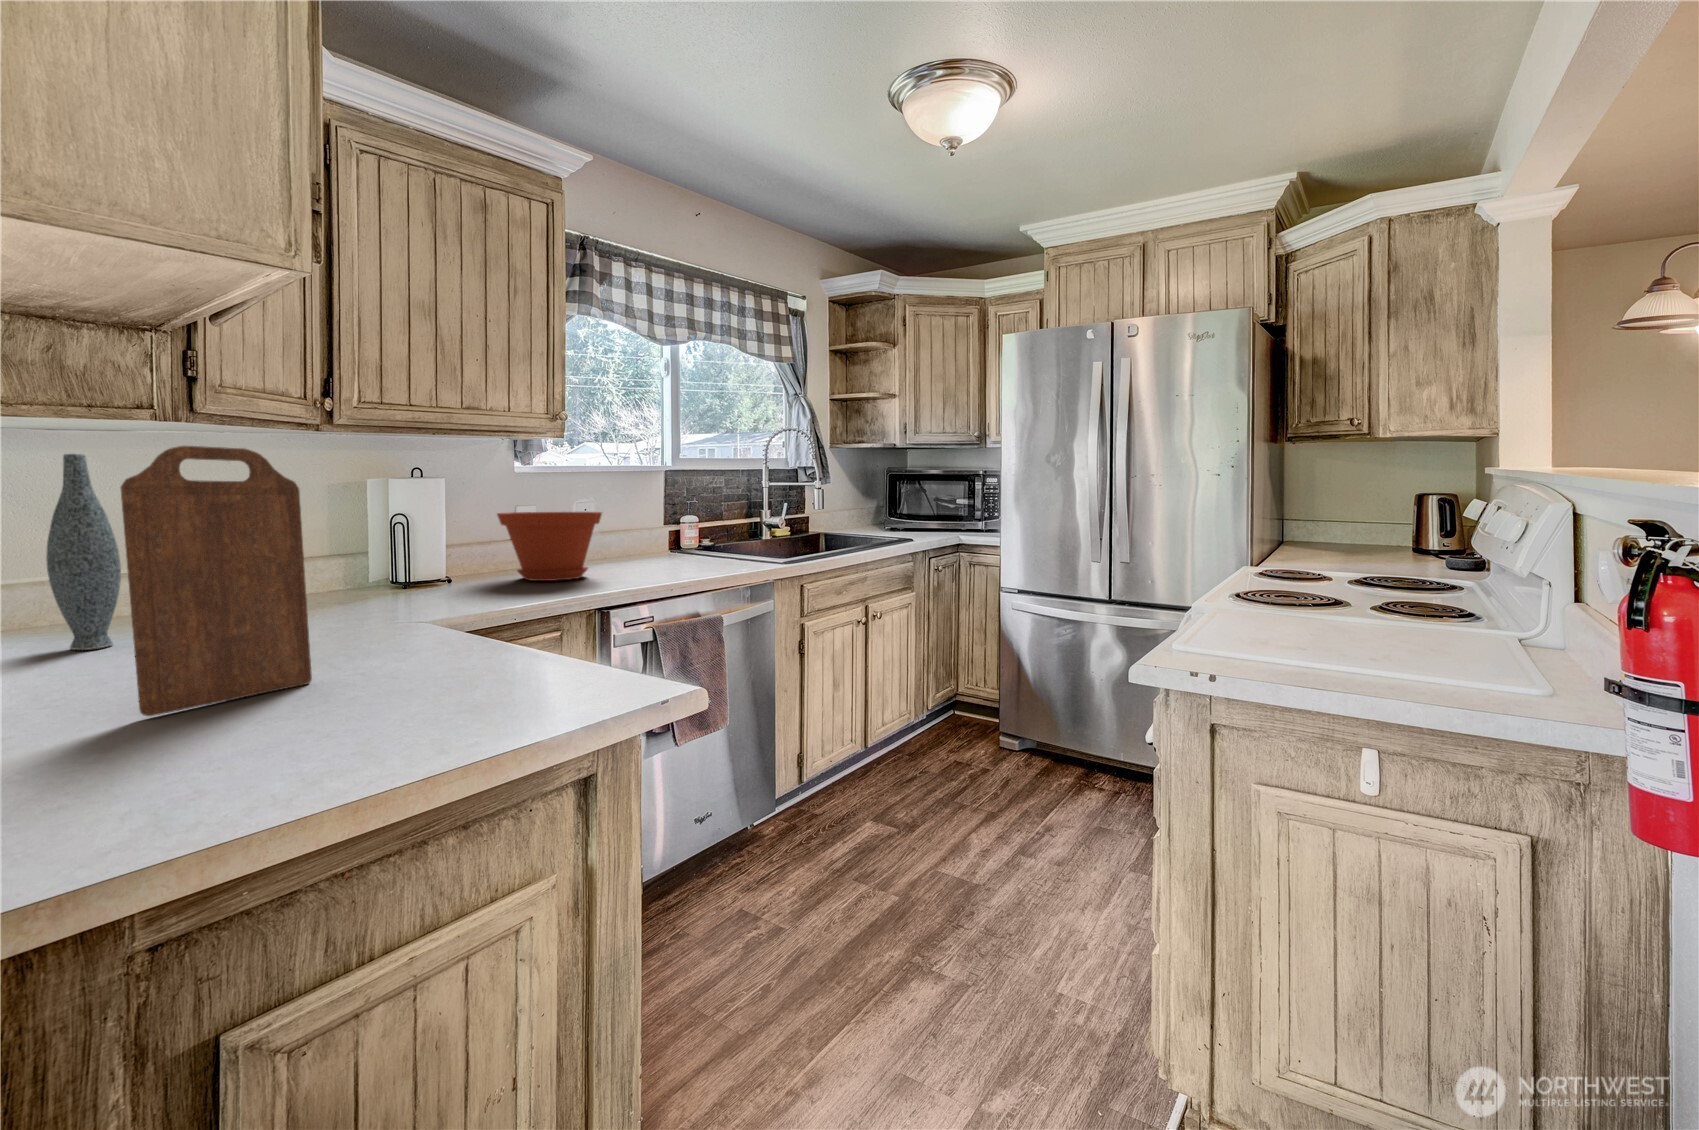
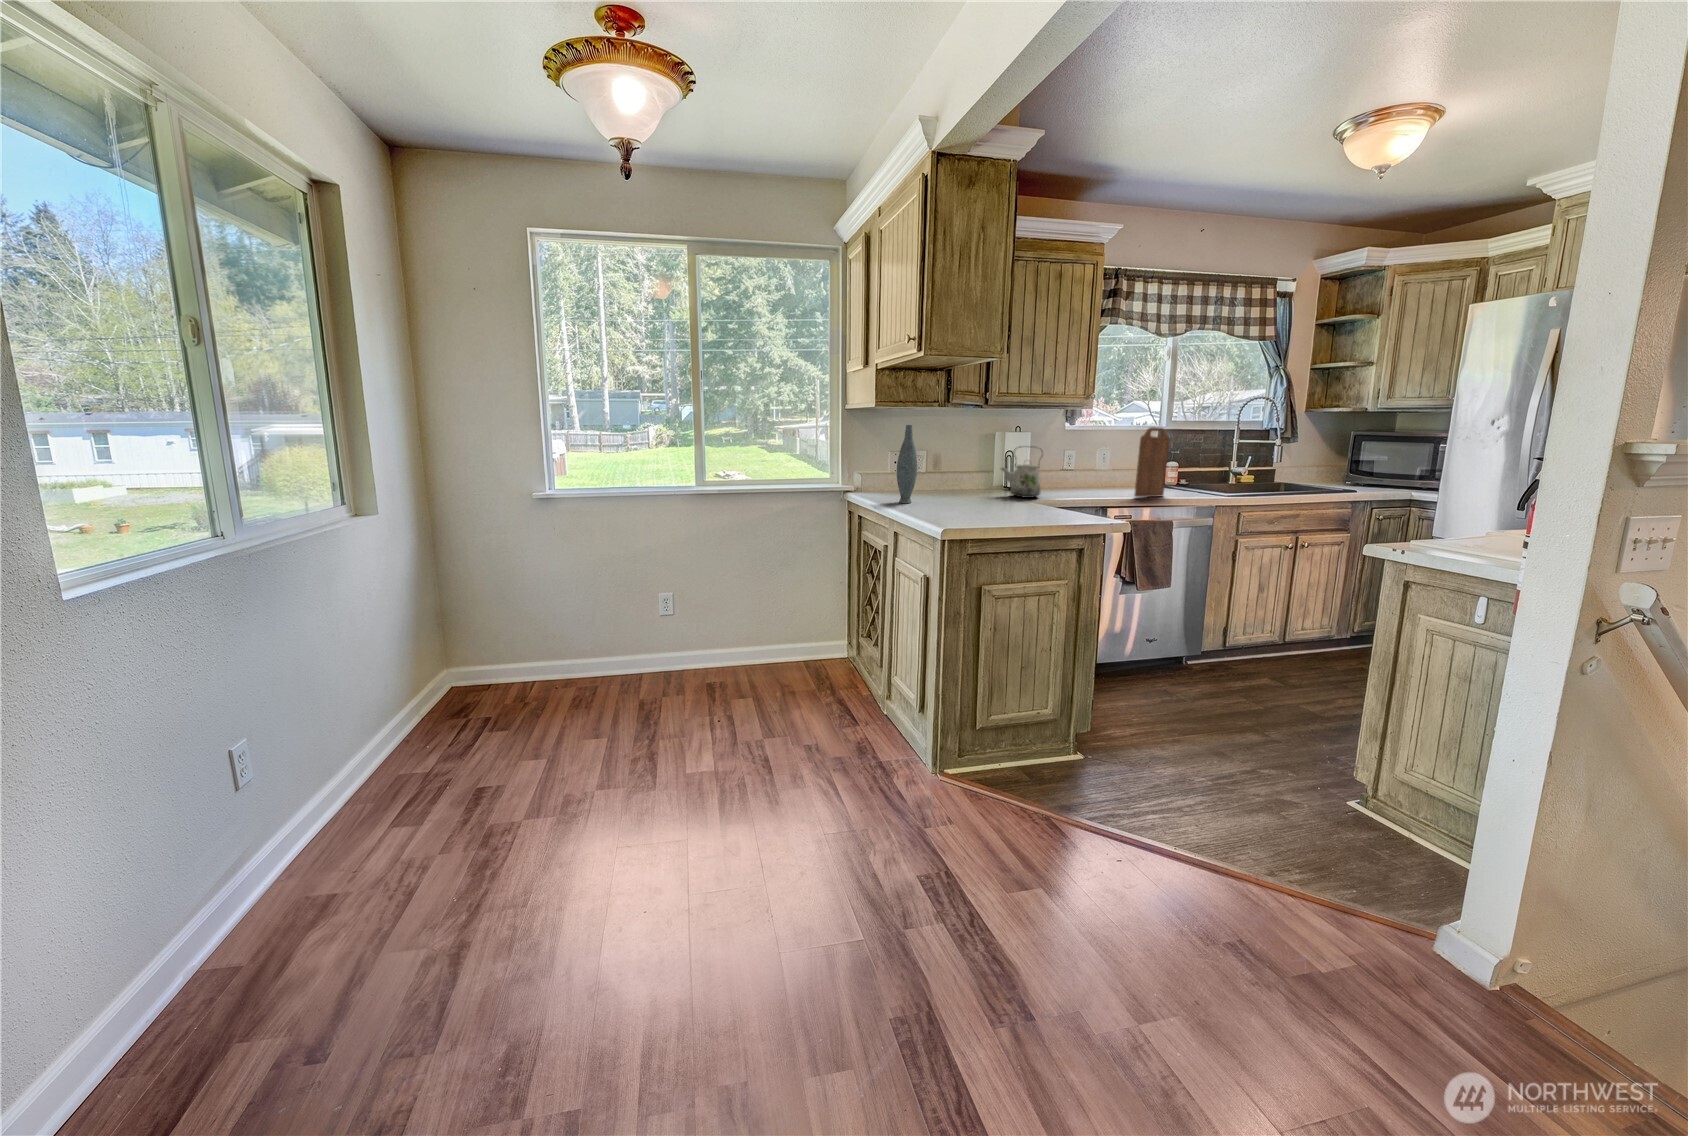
cutting board: present [121,446,312,716] -> present [1135,427,1170,497]
kettle: none [386,500,477,597] -> present [1002,446,1041,498]
plant pot: present [497,512,602,581] -> none [1052,453,1112,495]

